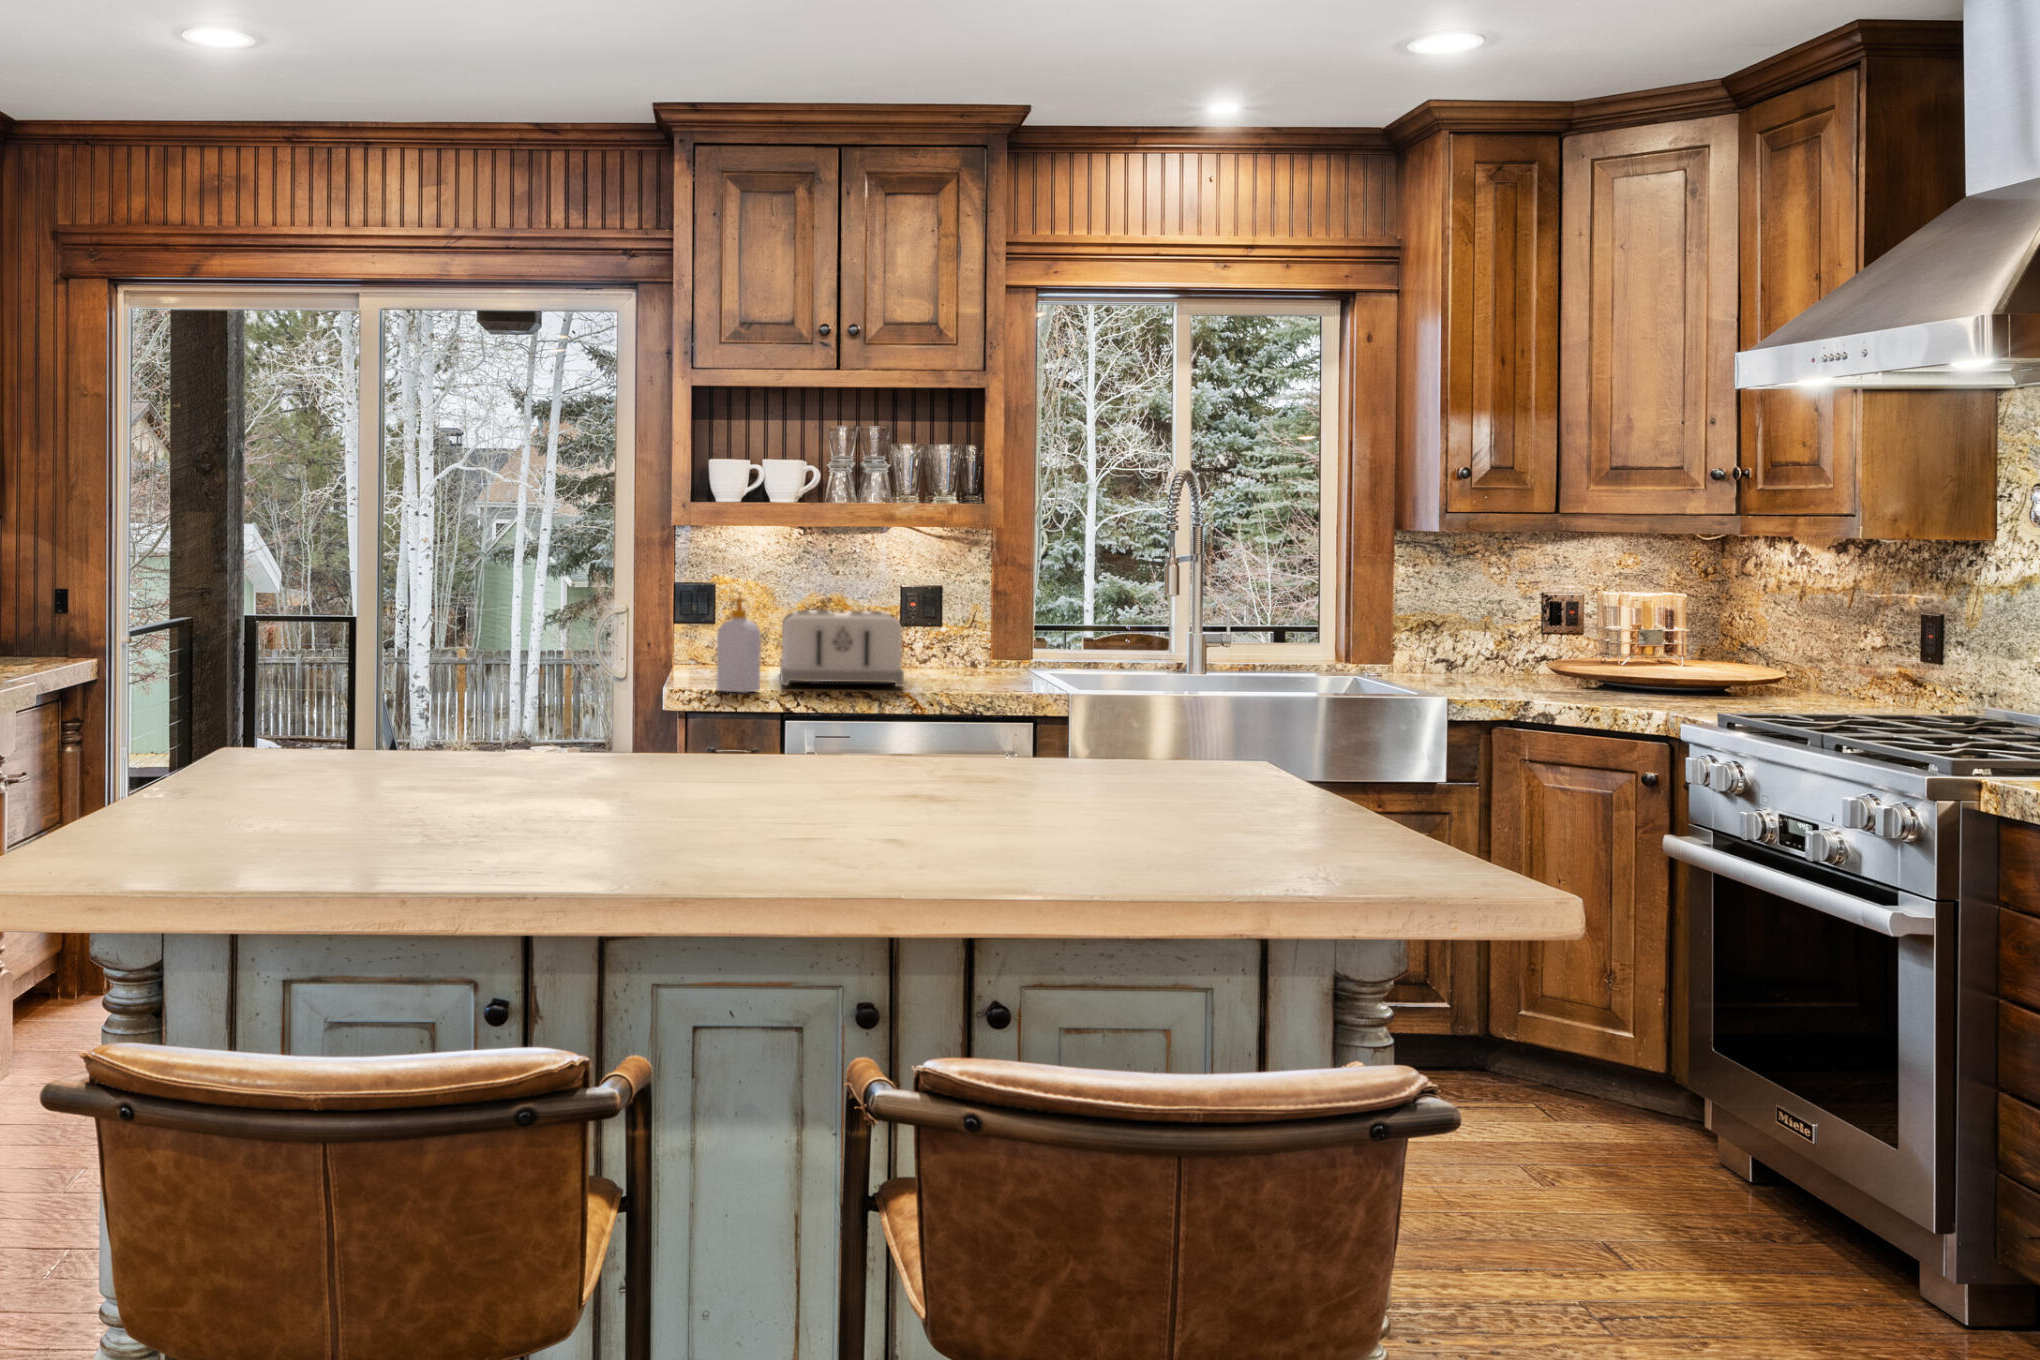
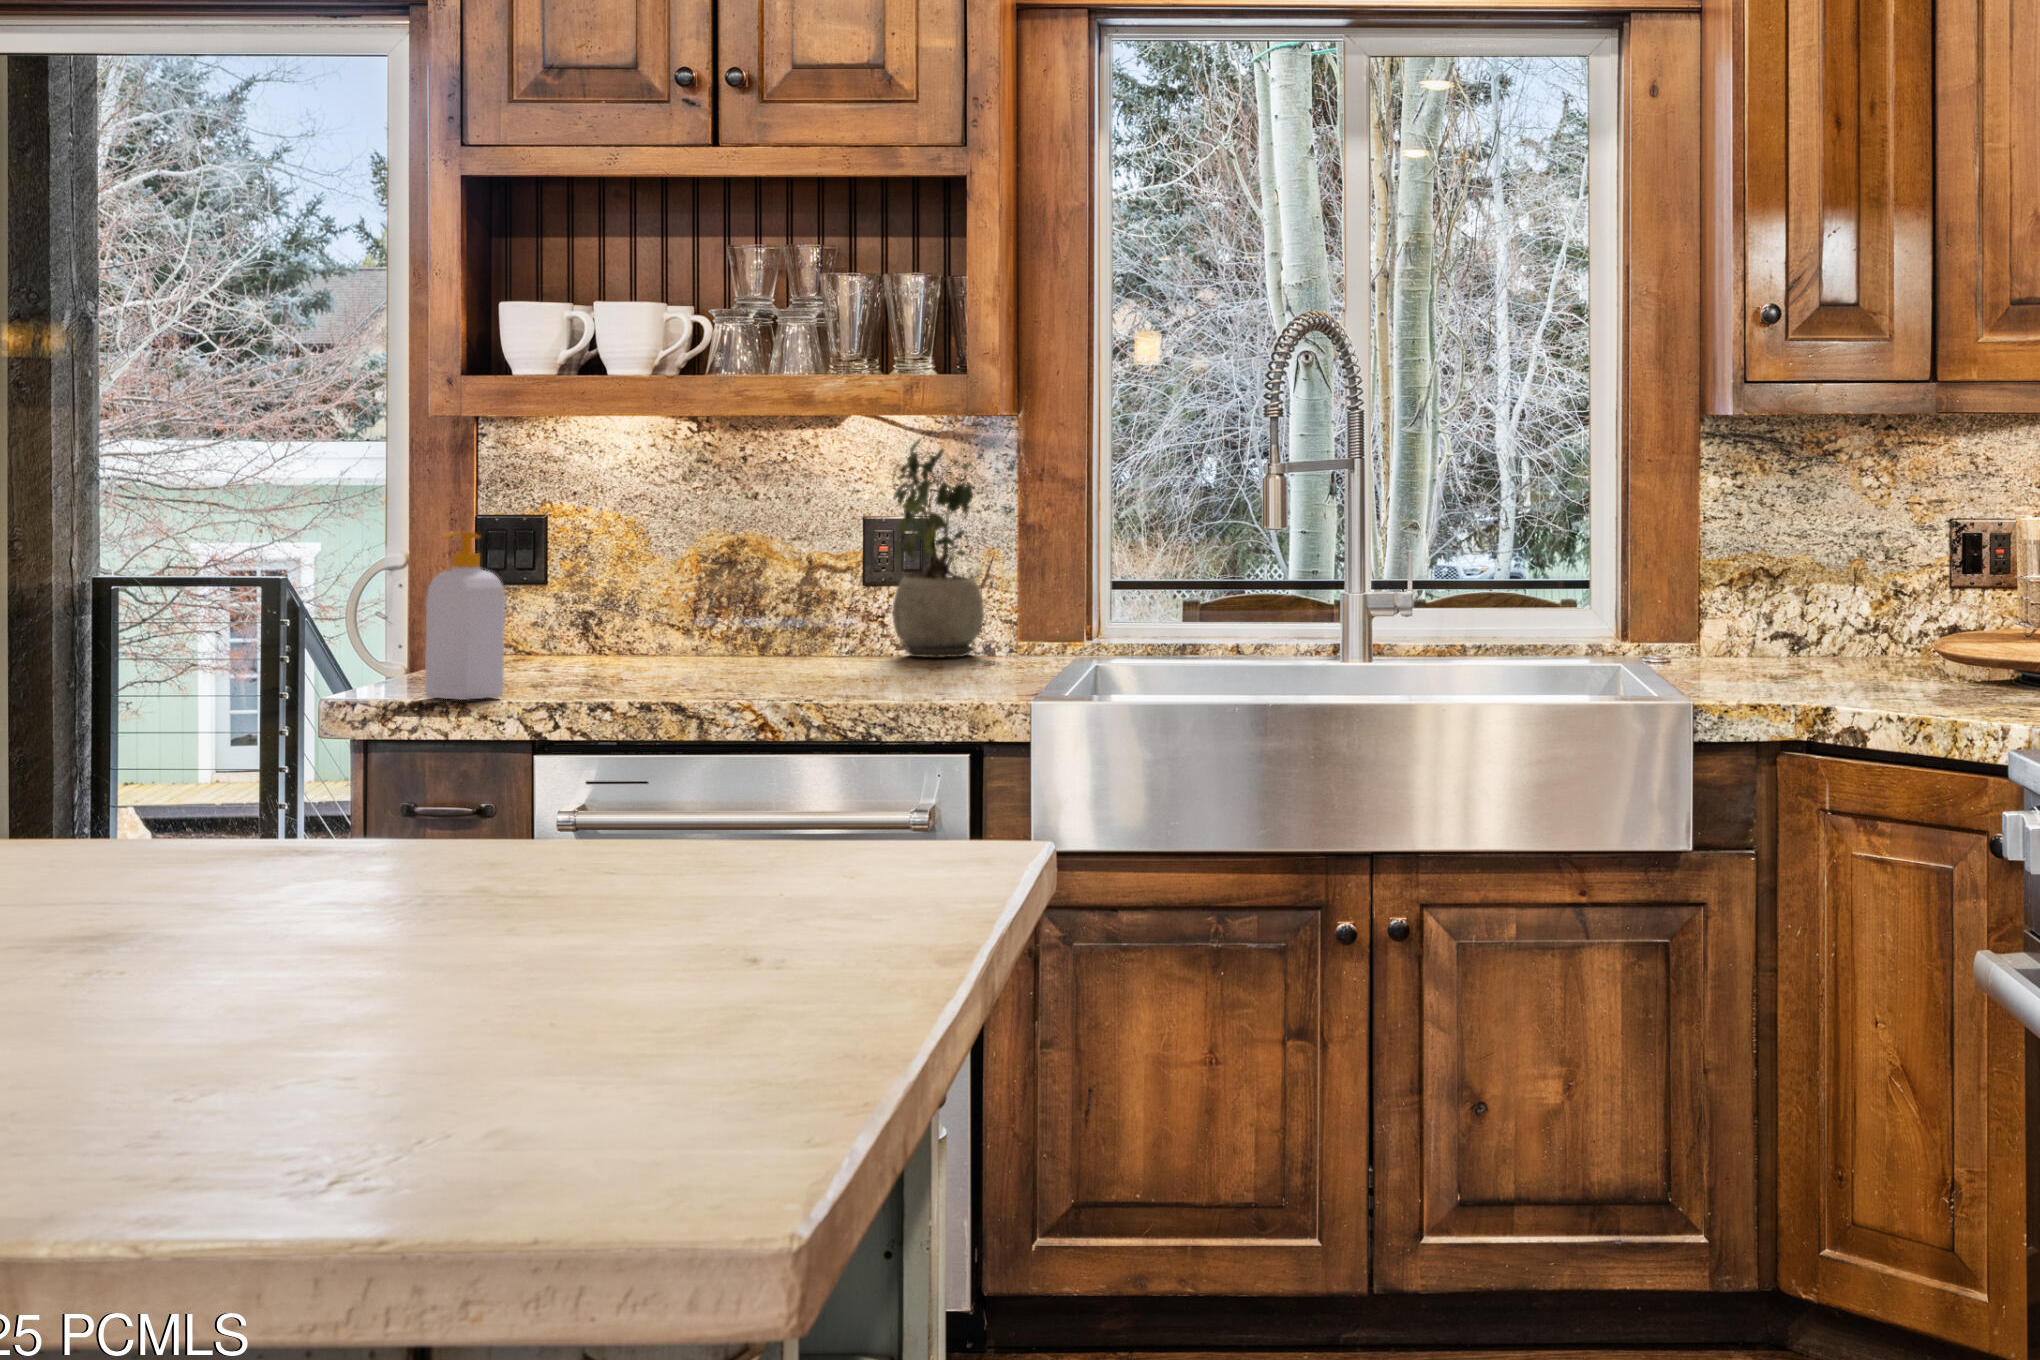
potted plant: none [919,541,972,668] -> present [892,439,984,658]
toaster: present [780,610,904,687] -> none [554,556,822,688]

